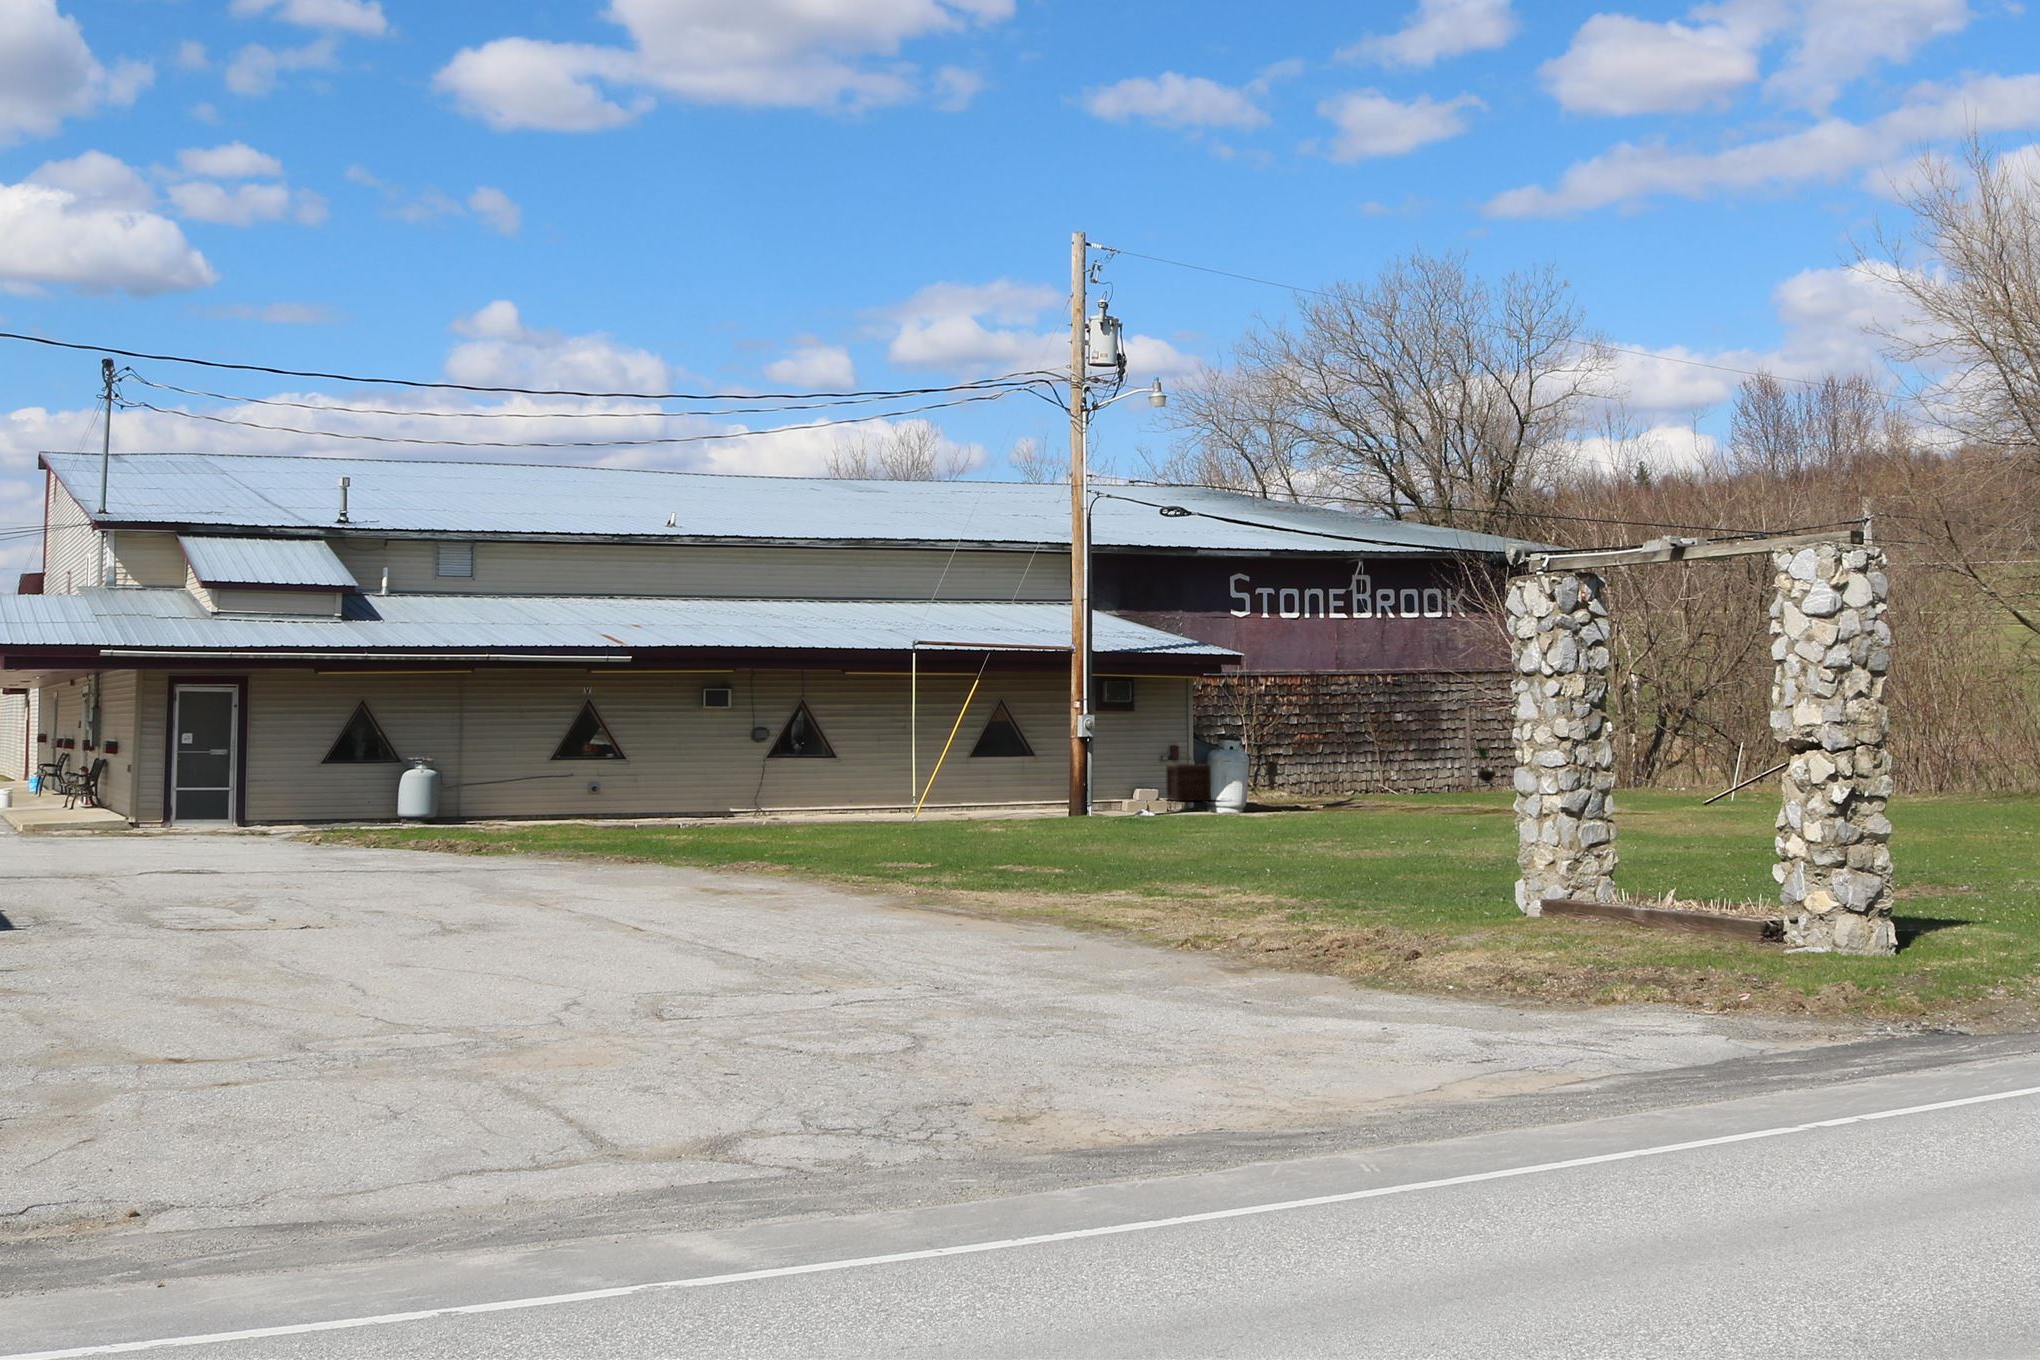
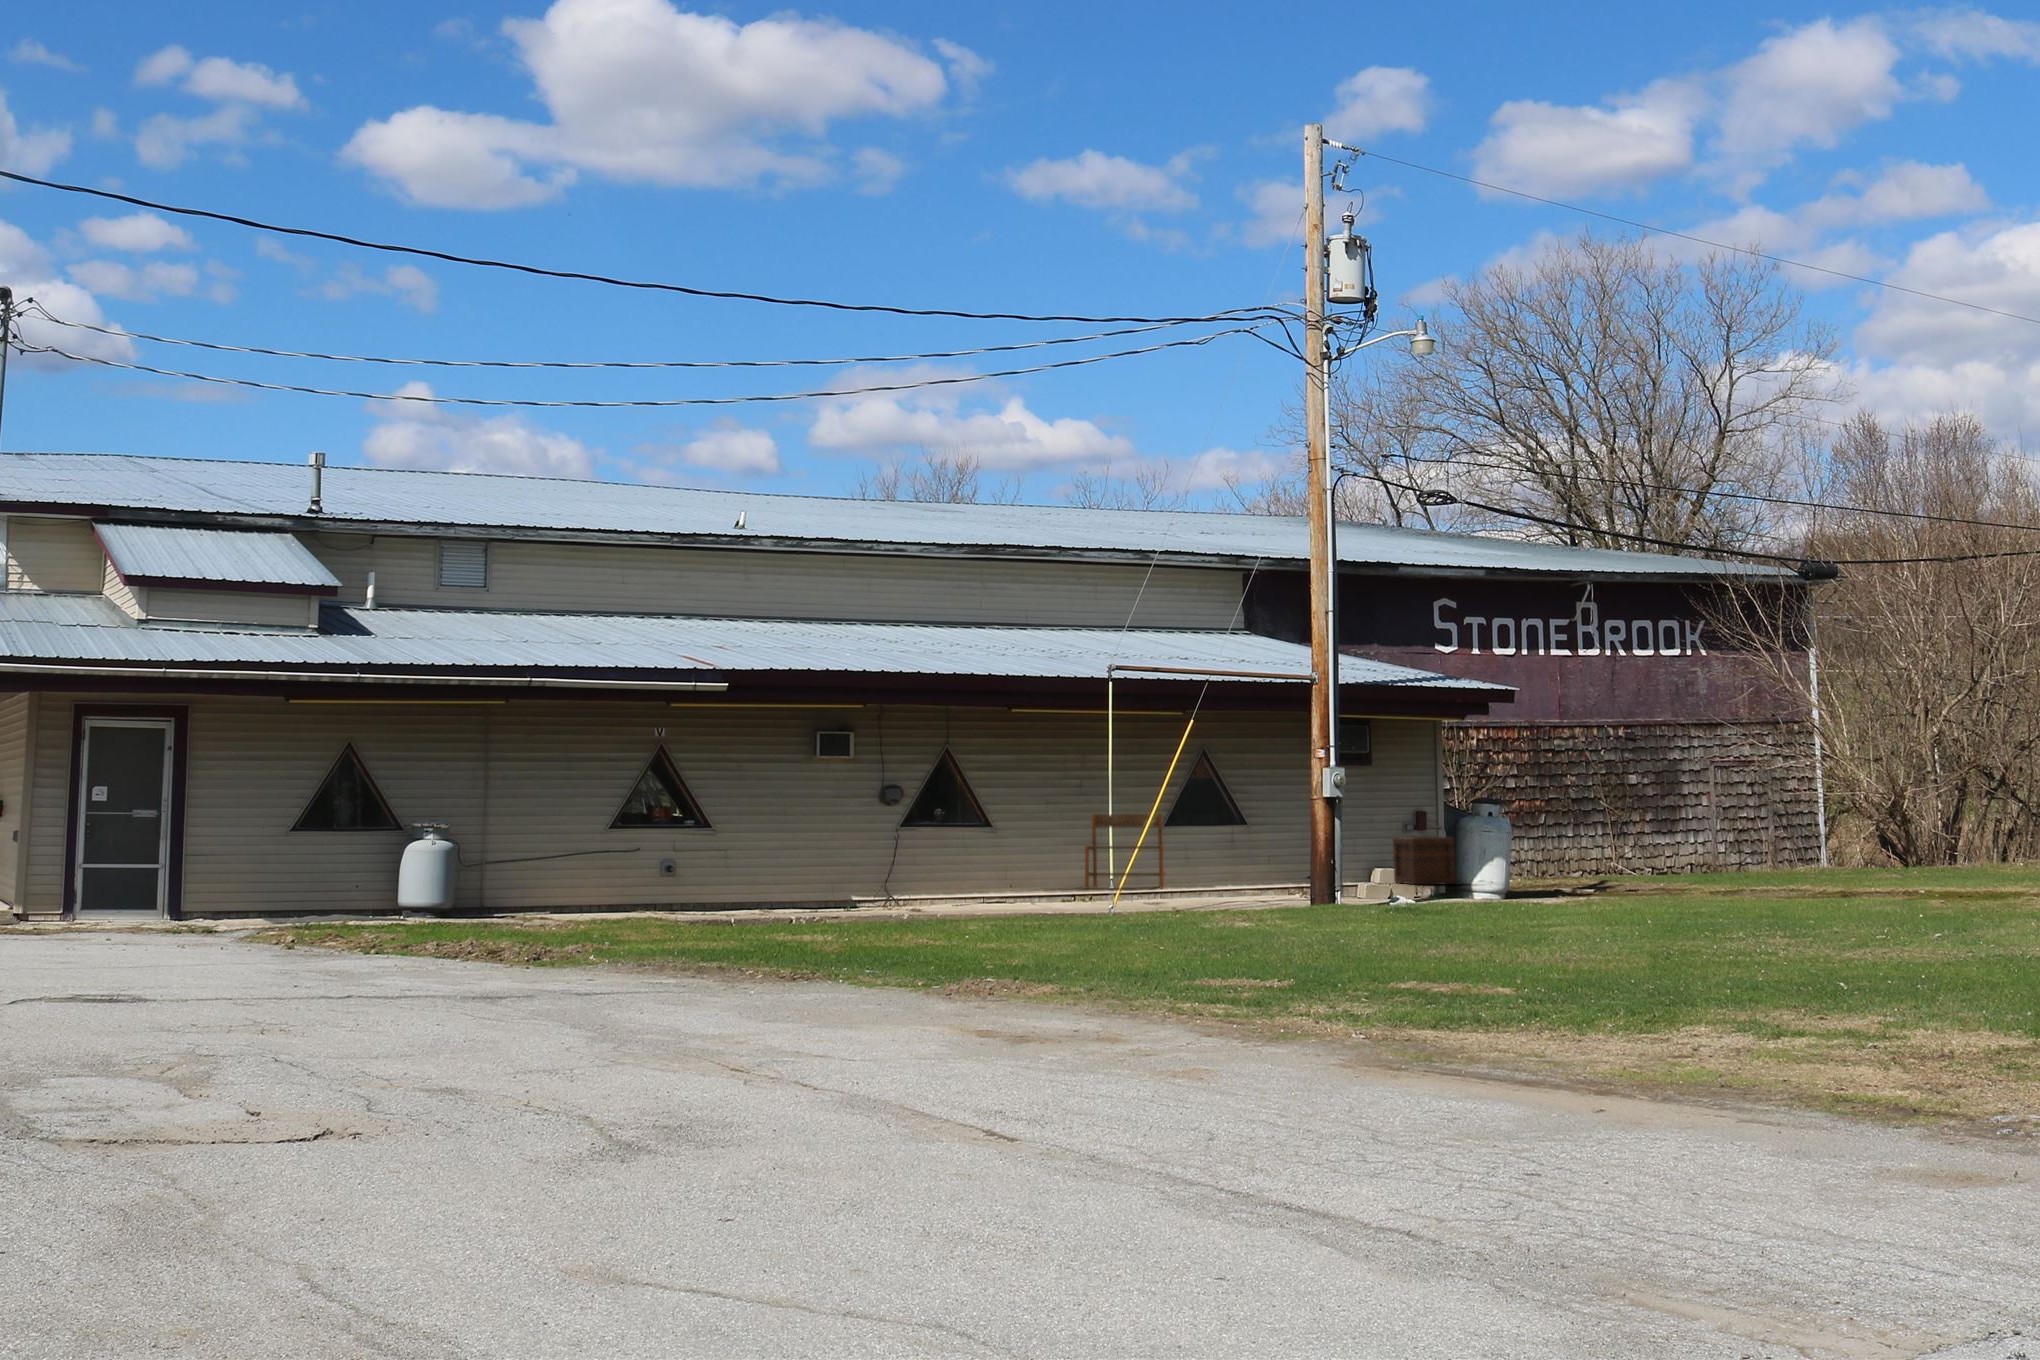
potted tree: present [1472,746,1496,783] -> none [1720,810,1753,862]
bench: none [923,747,988,804] -> present [1085,814,1166,888]

